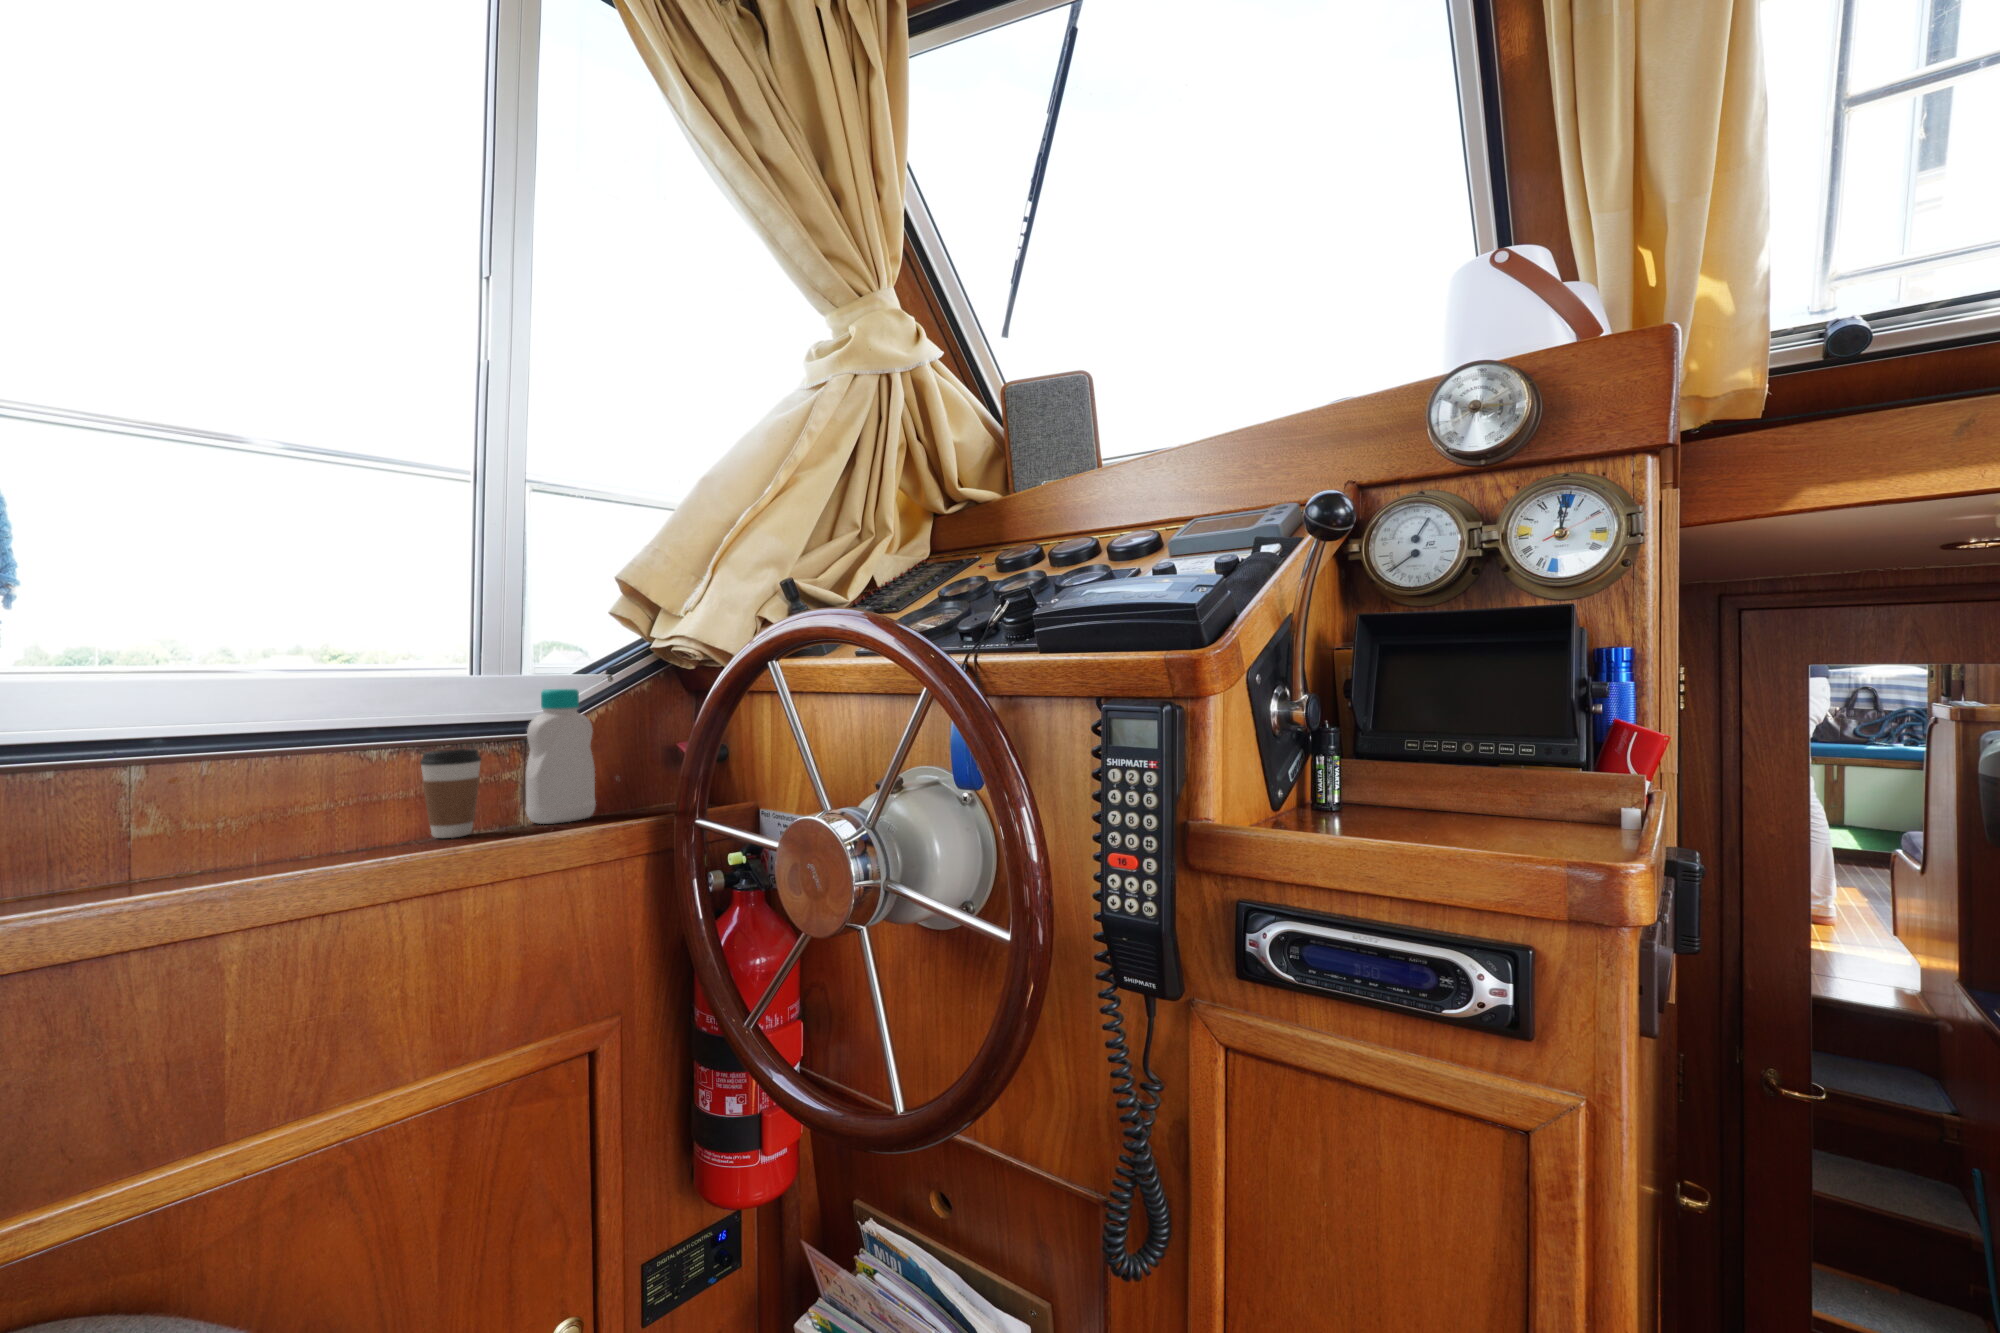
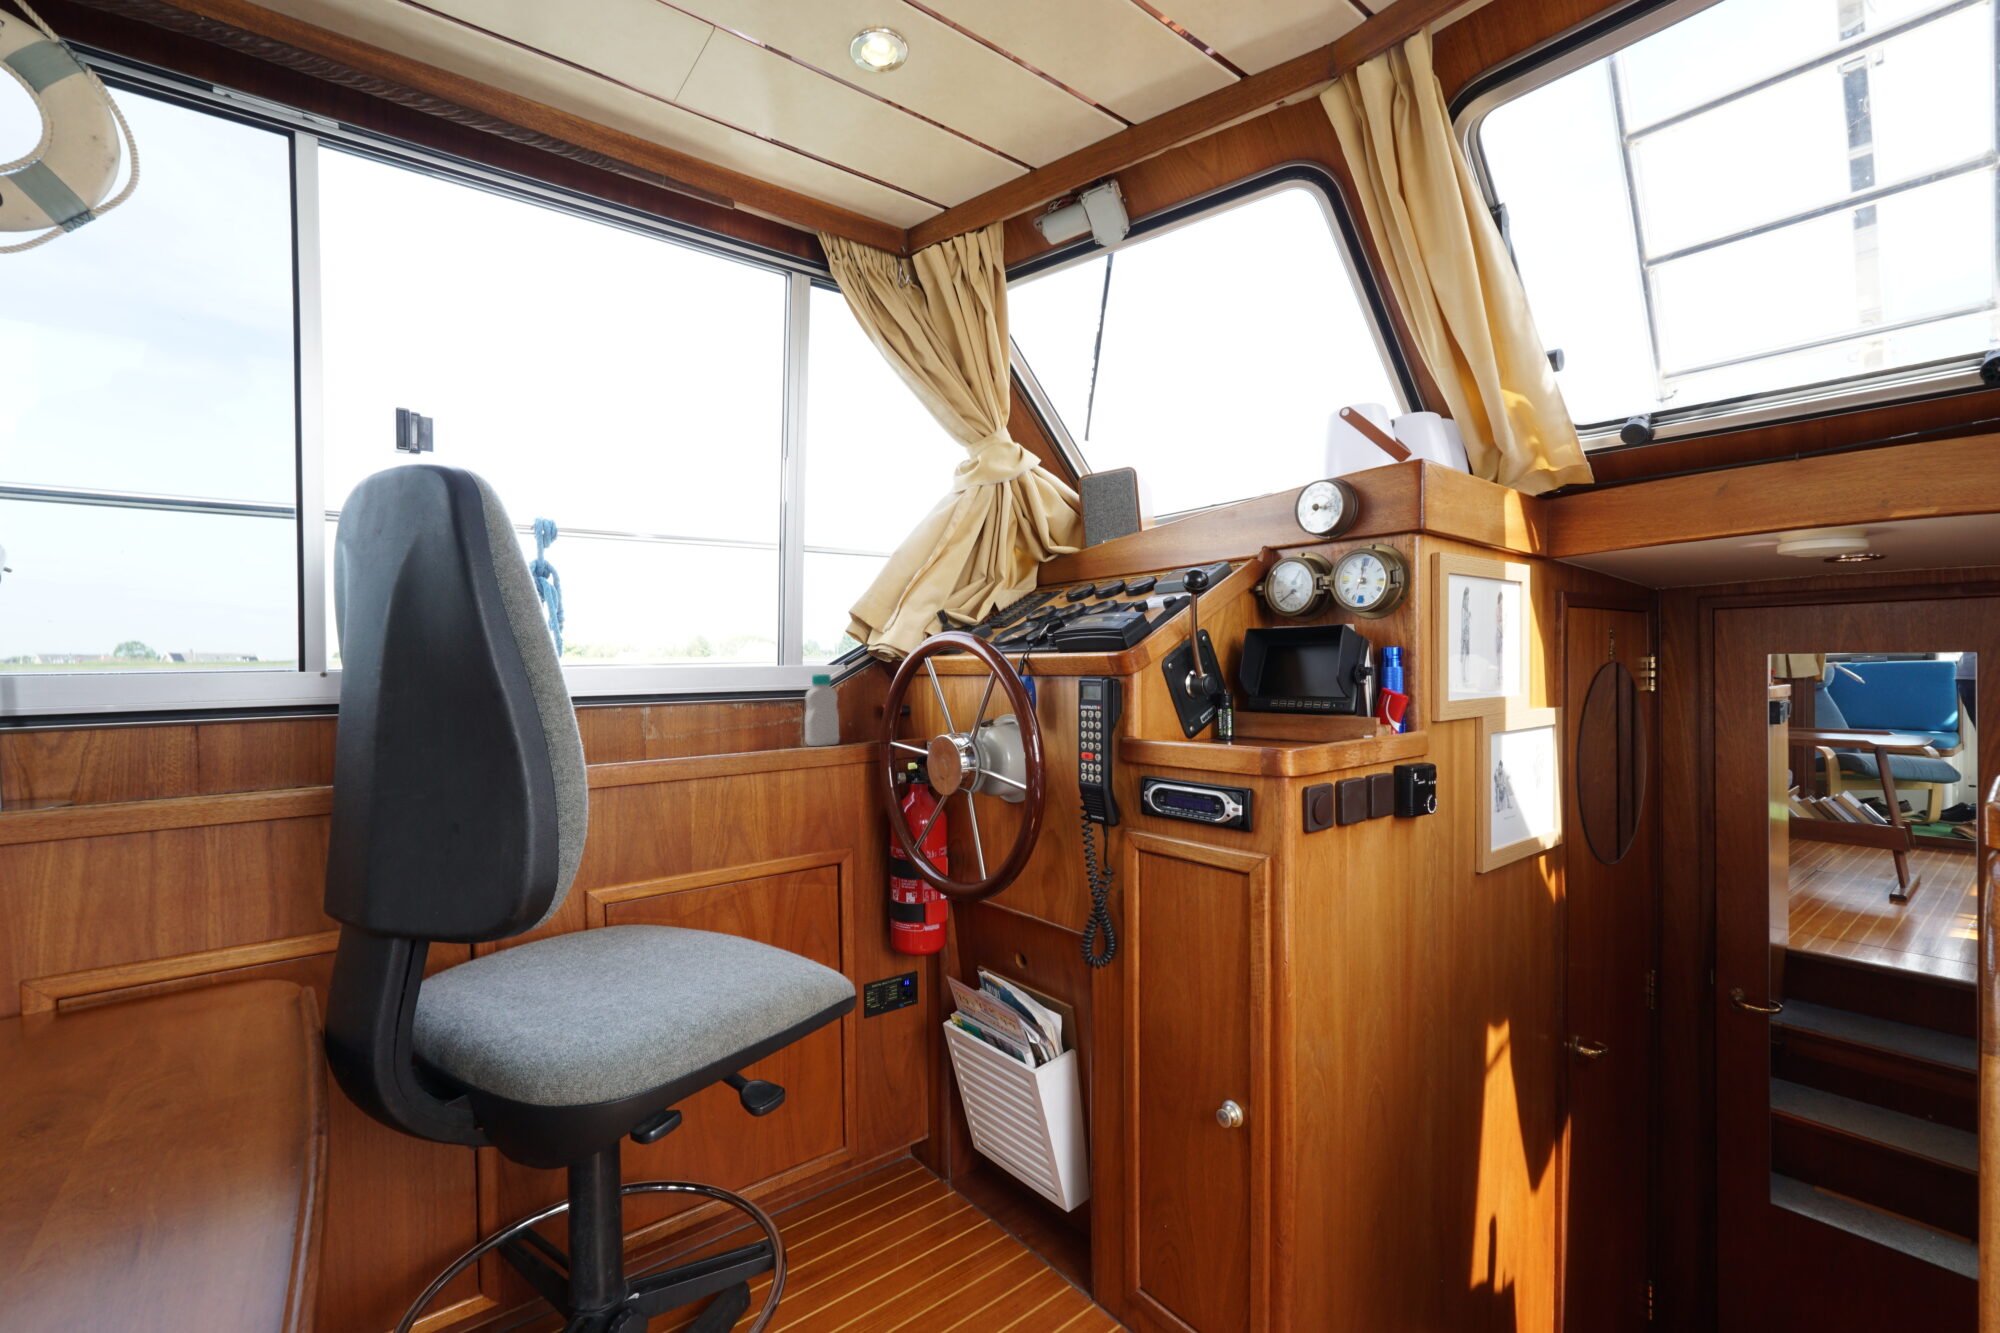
coffee cup: present [420,749,481,838] -> none [757,705,785,750]

